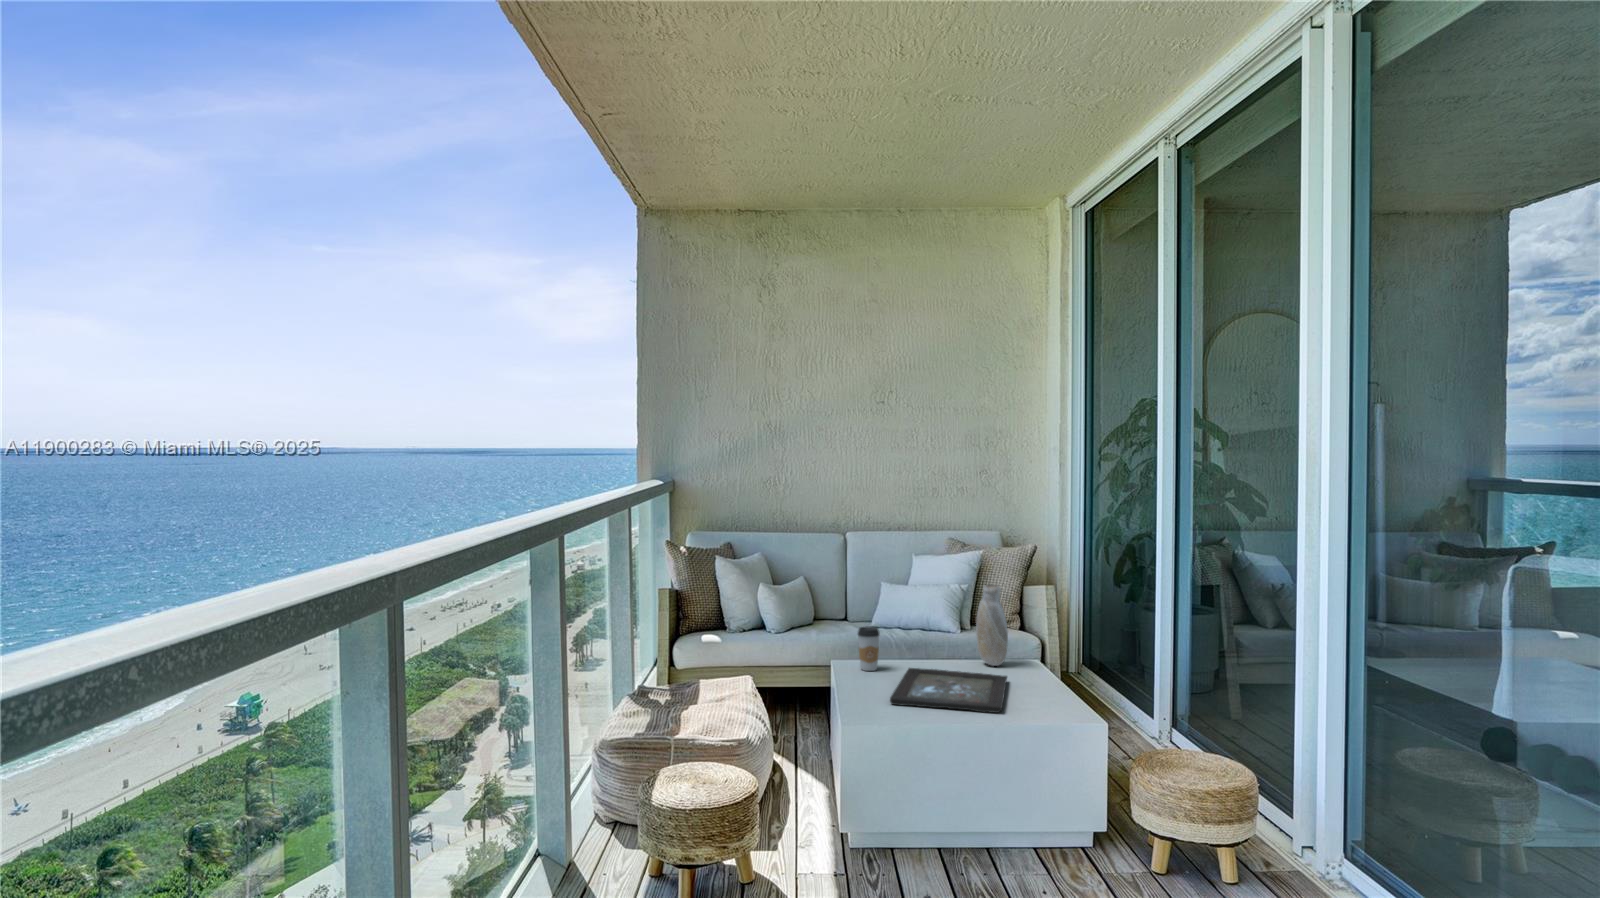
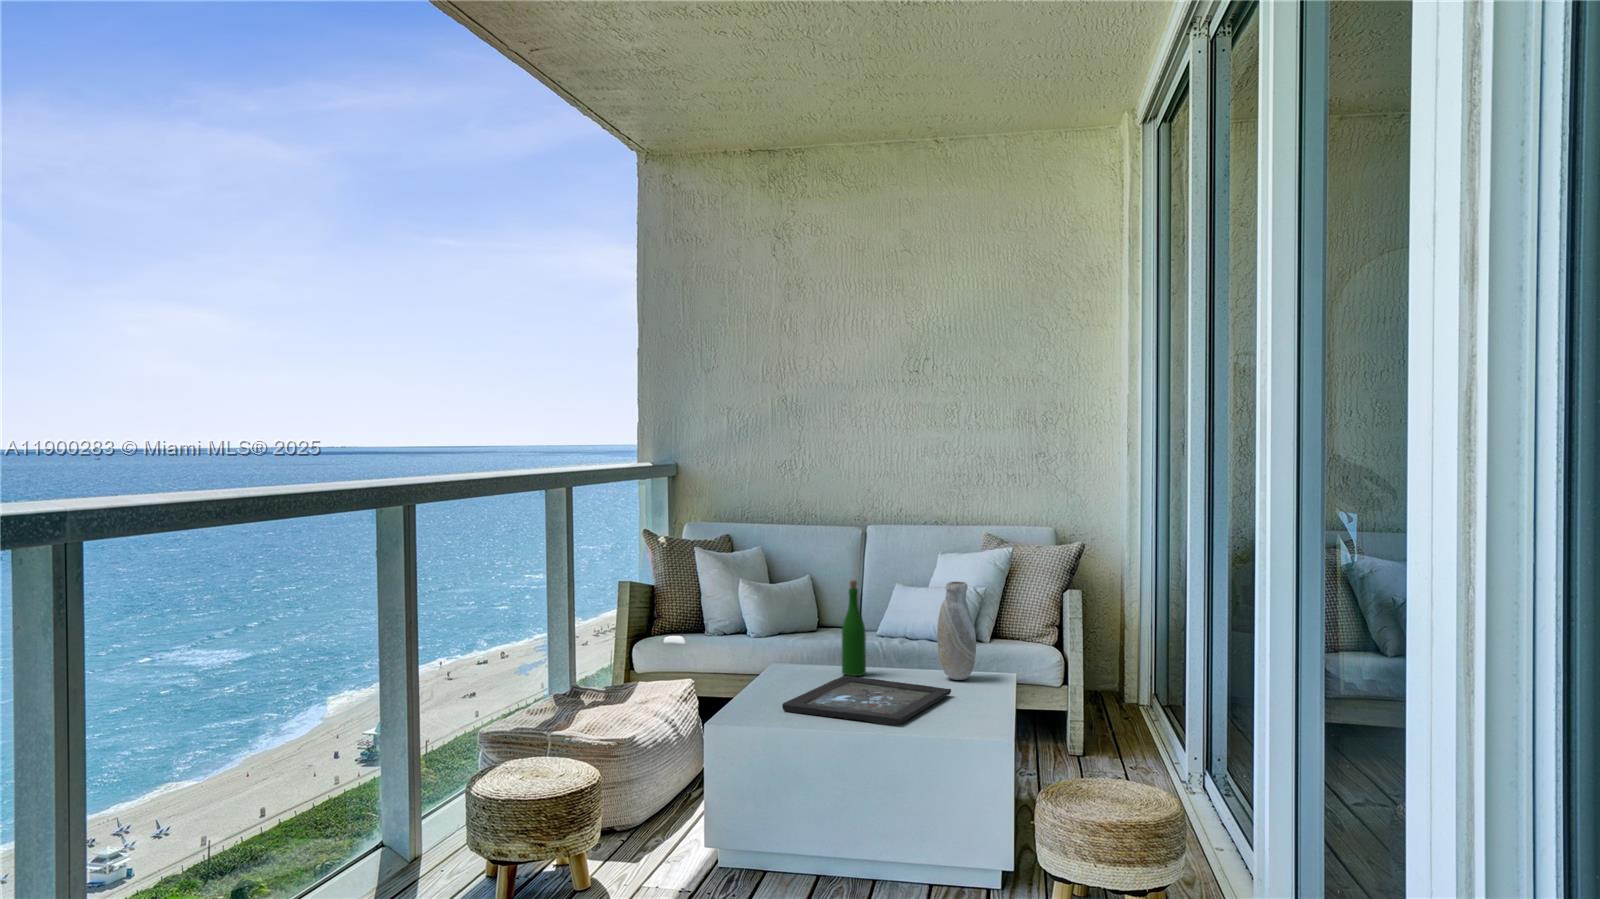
wine bottle: none [897,585,916,667] -> present [842,580,866,676]
coffee cup: present [858,627,880,671] -> none [790,627,817,678]

